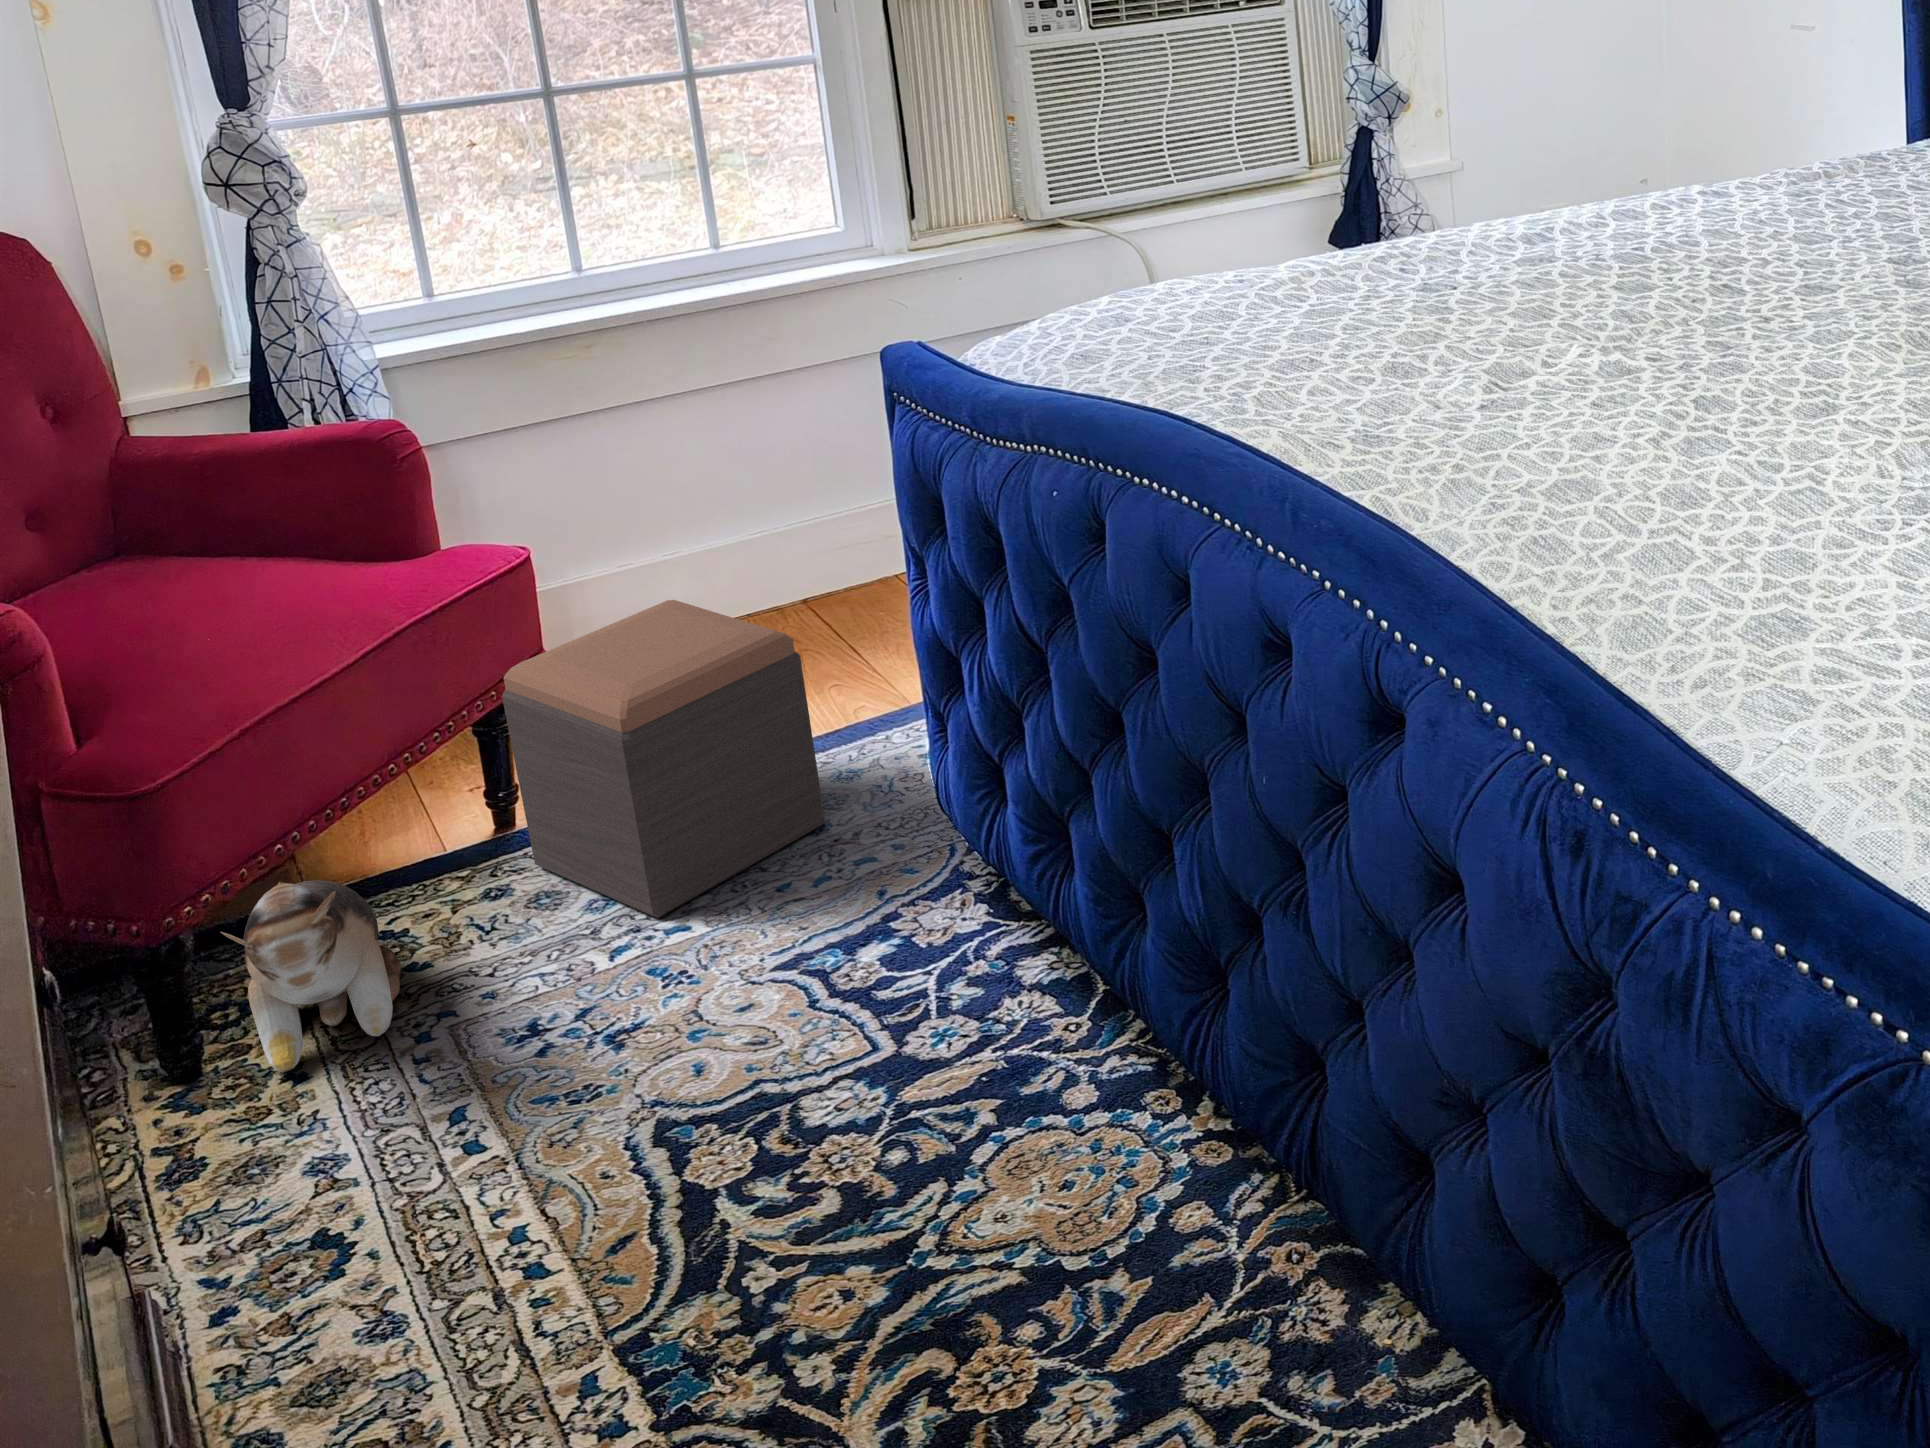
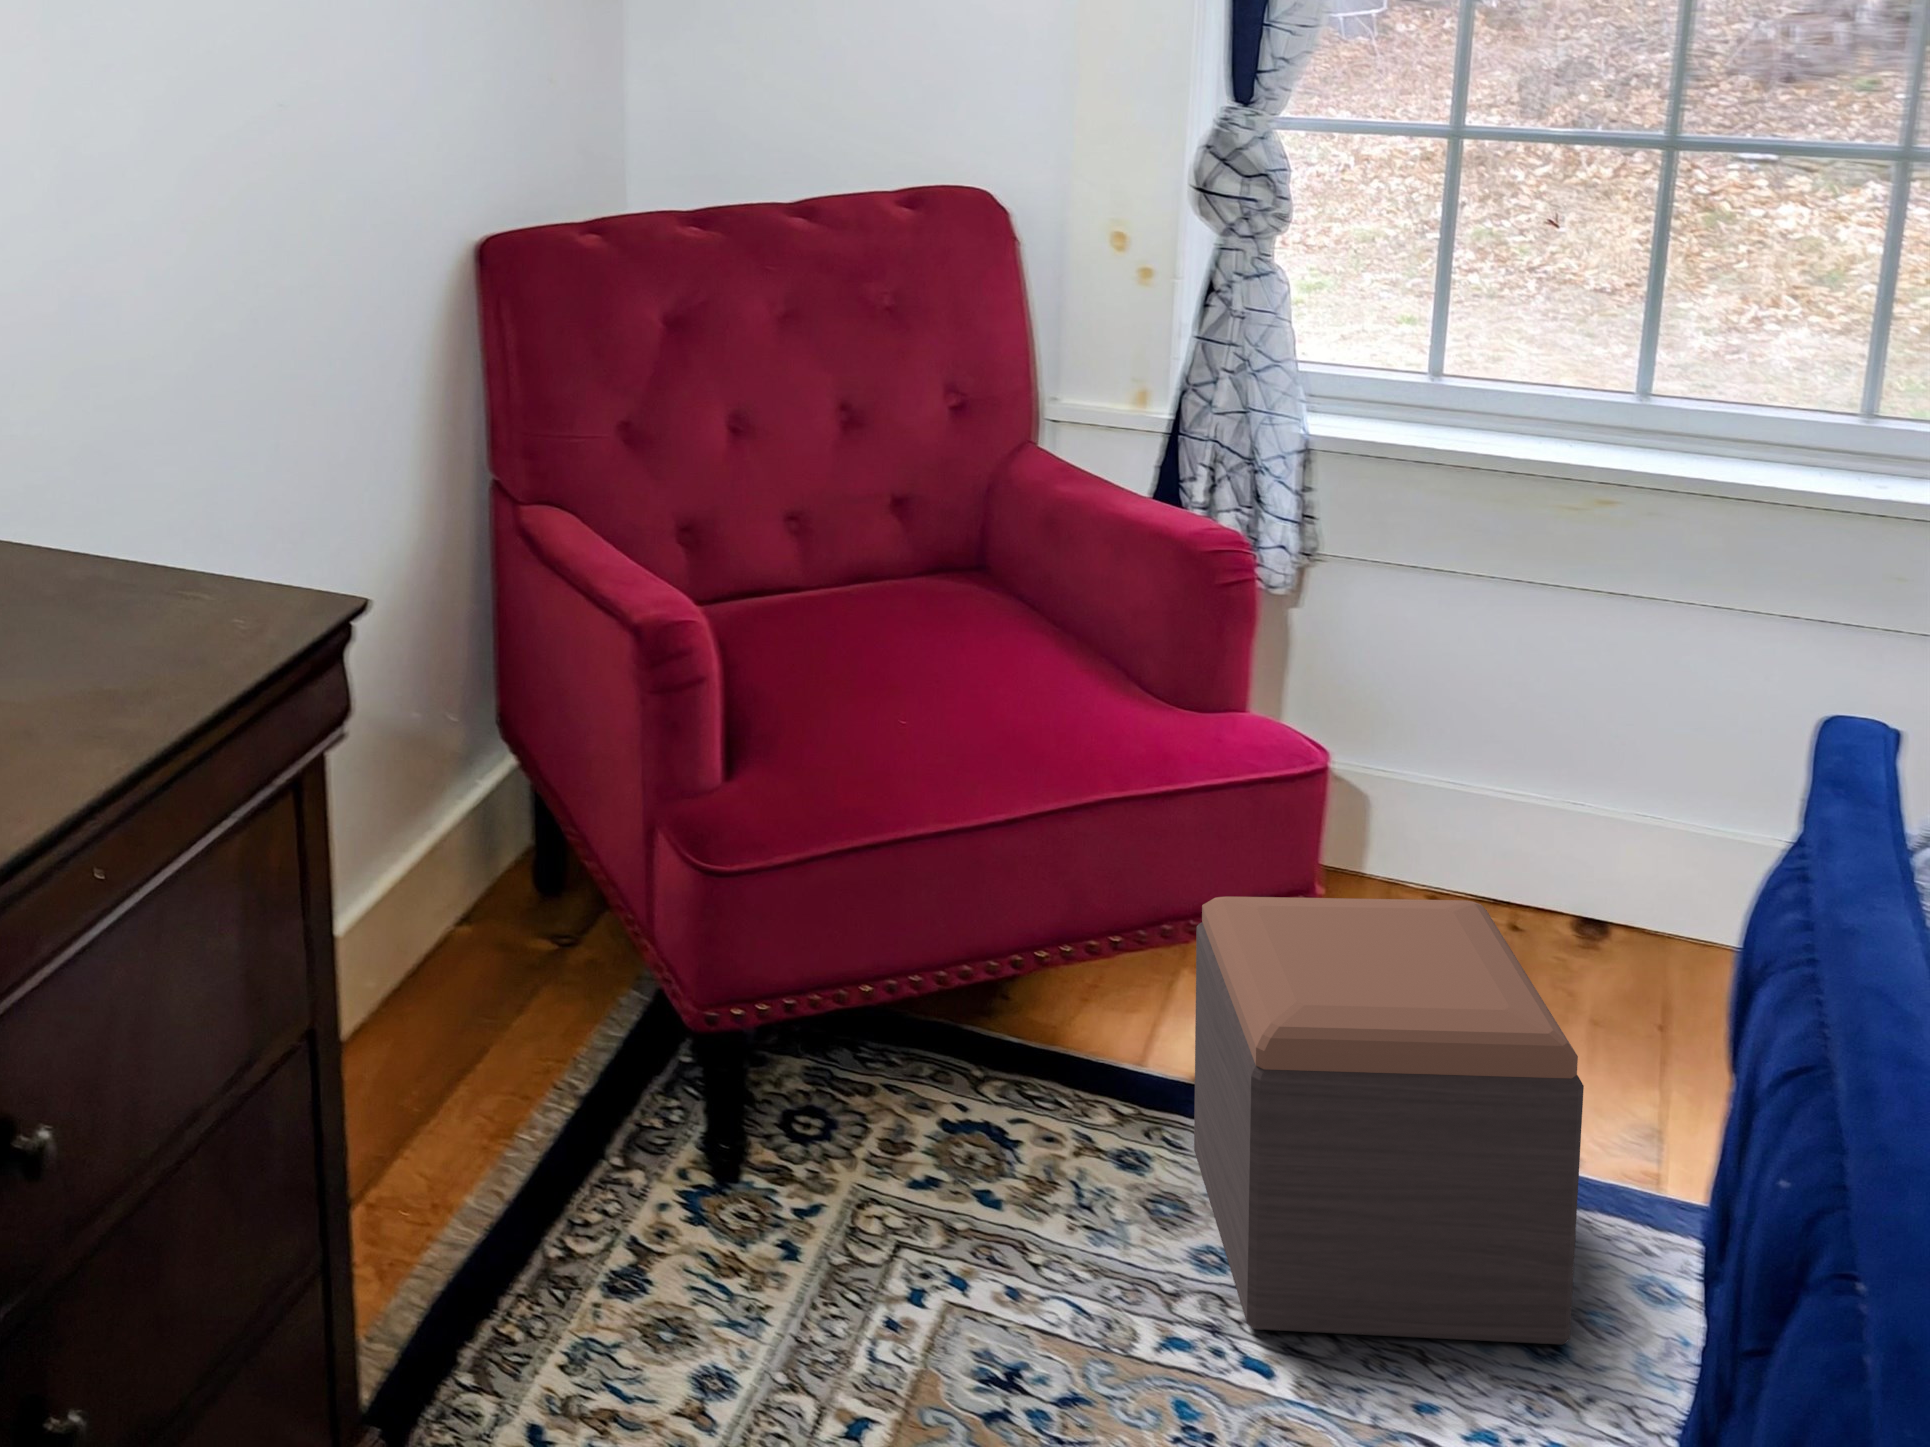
plush toy: present [220,880,401,1072] -> none [723,1031,971,1260]

